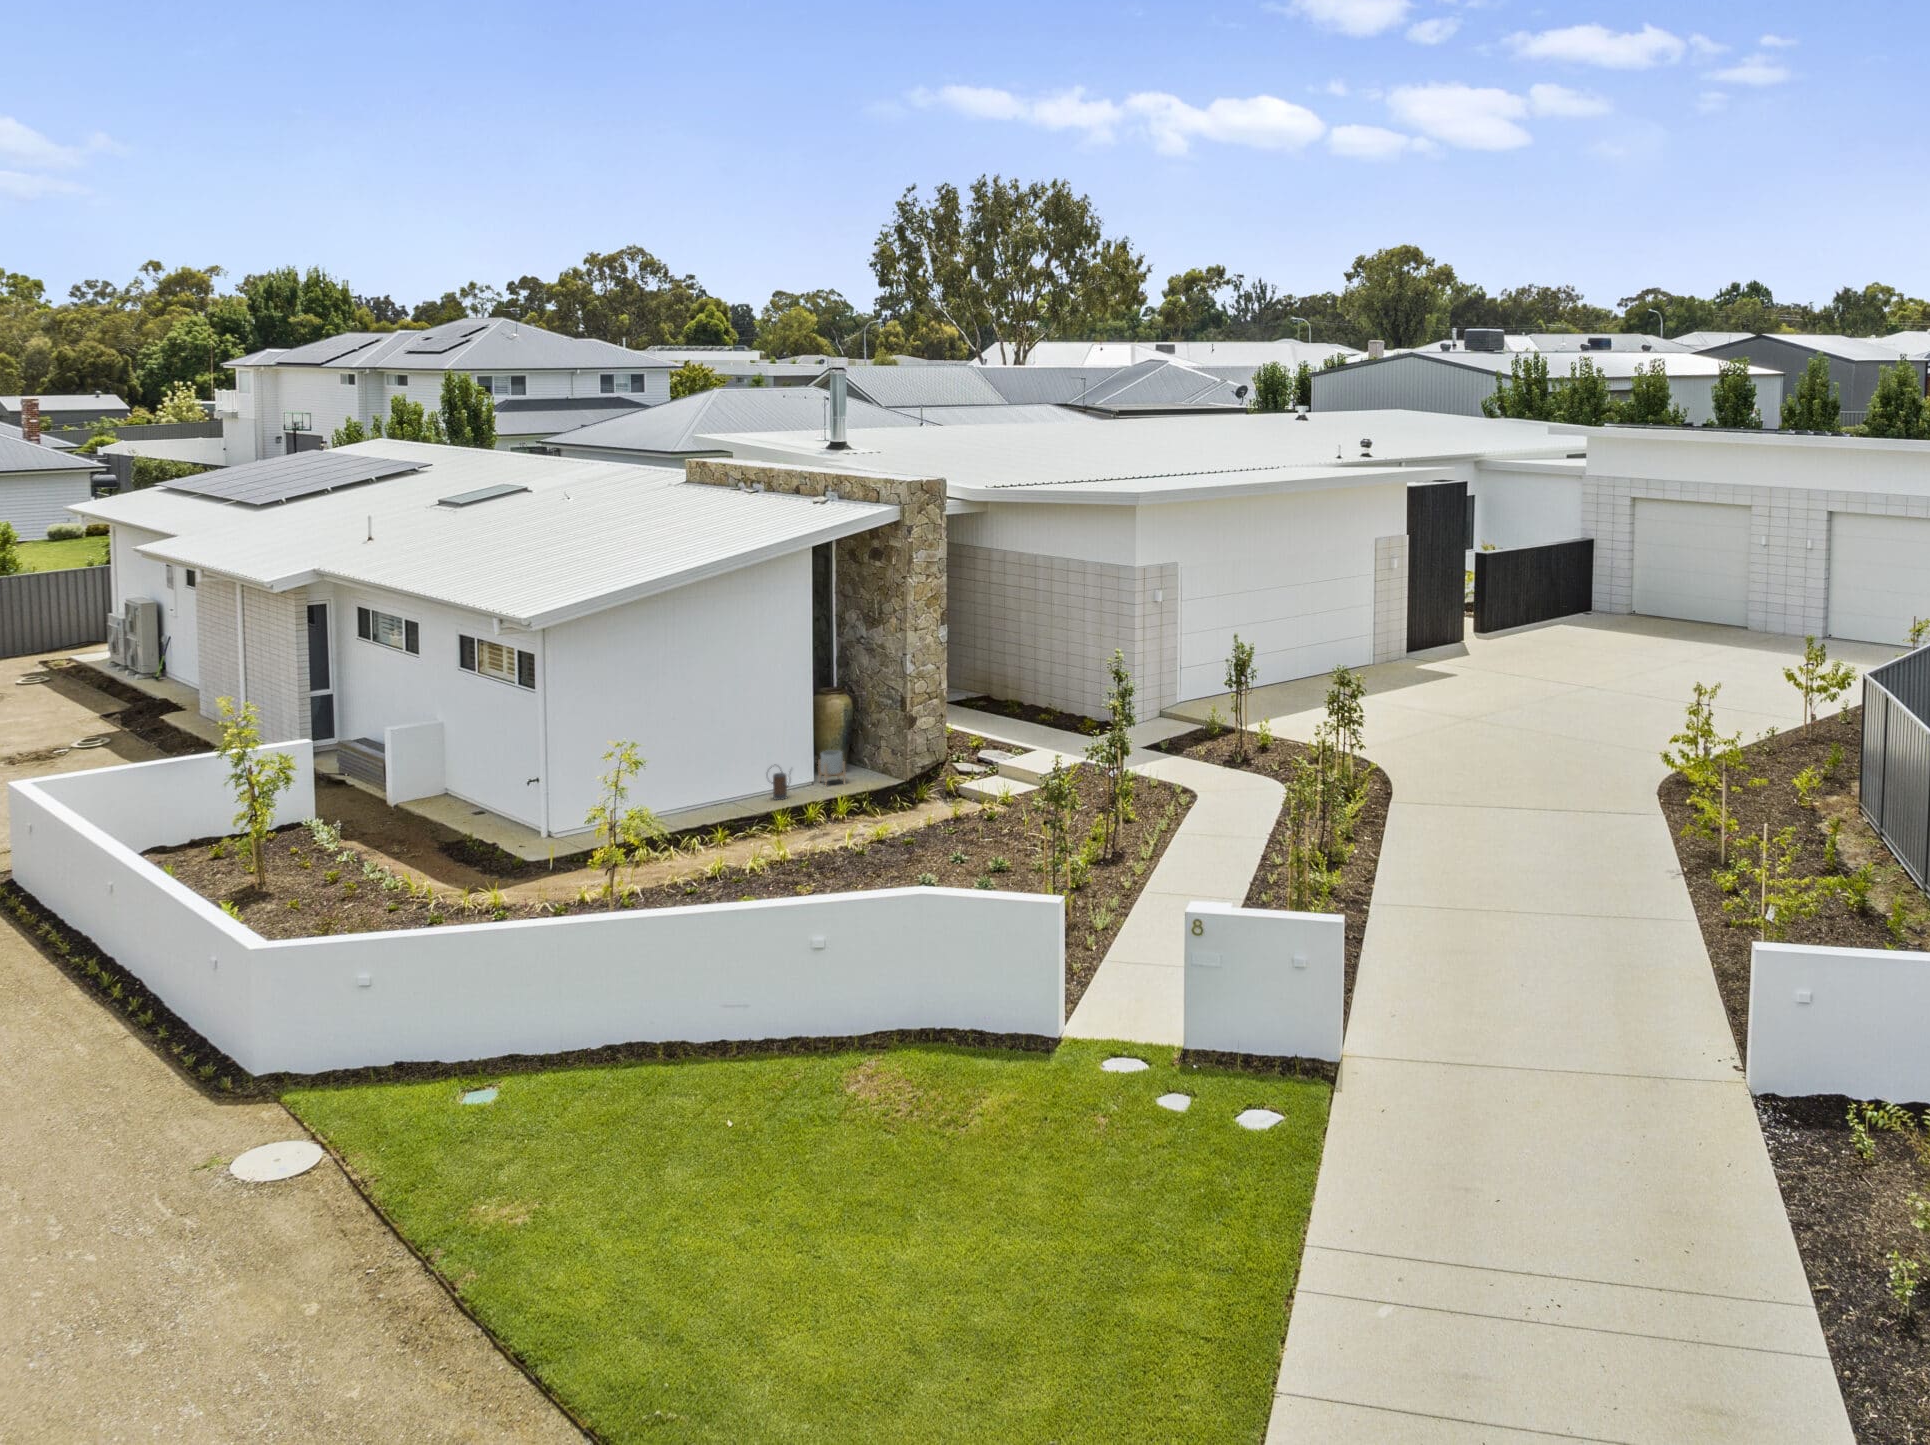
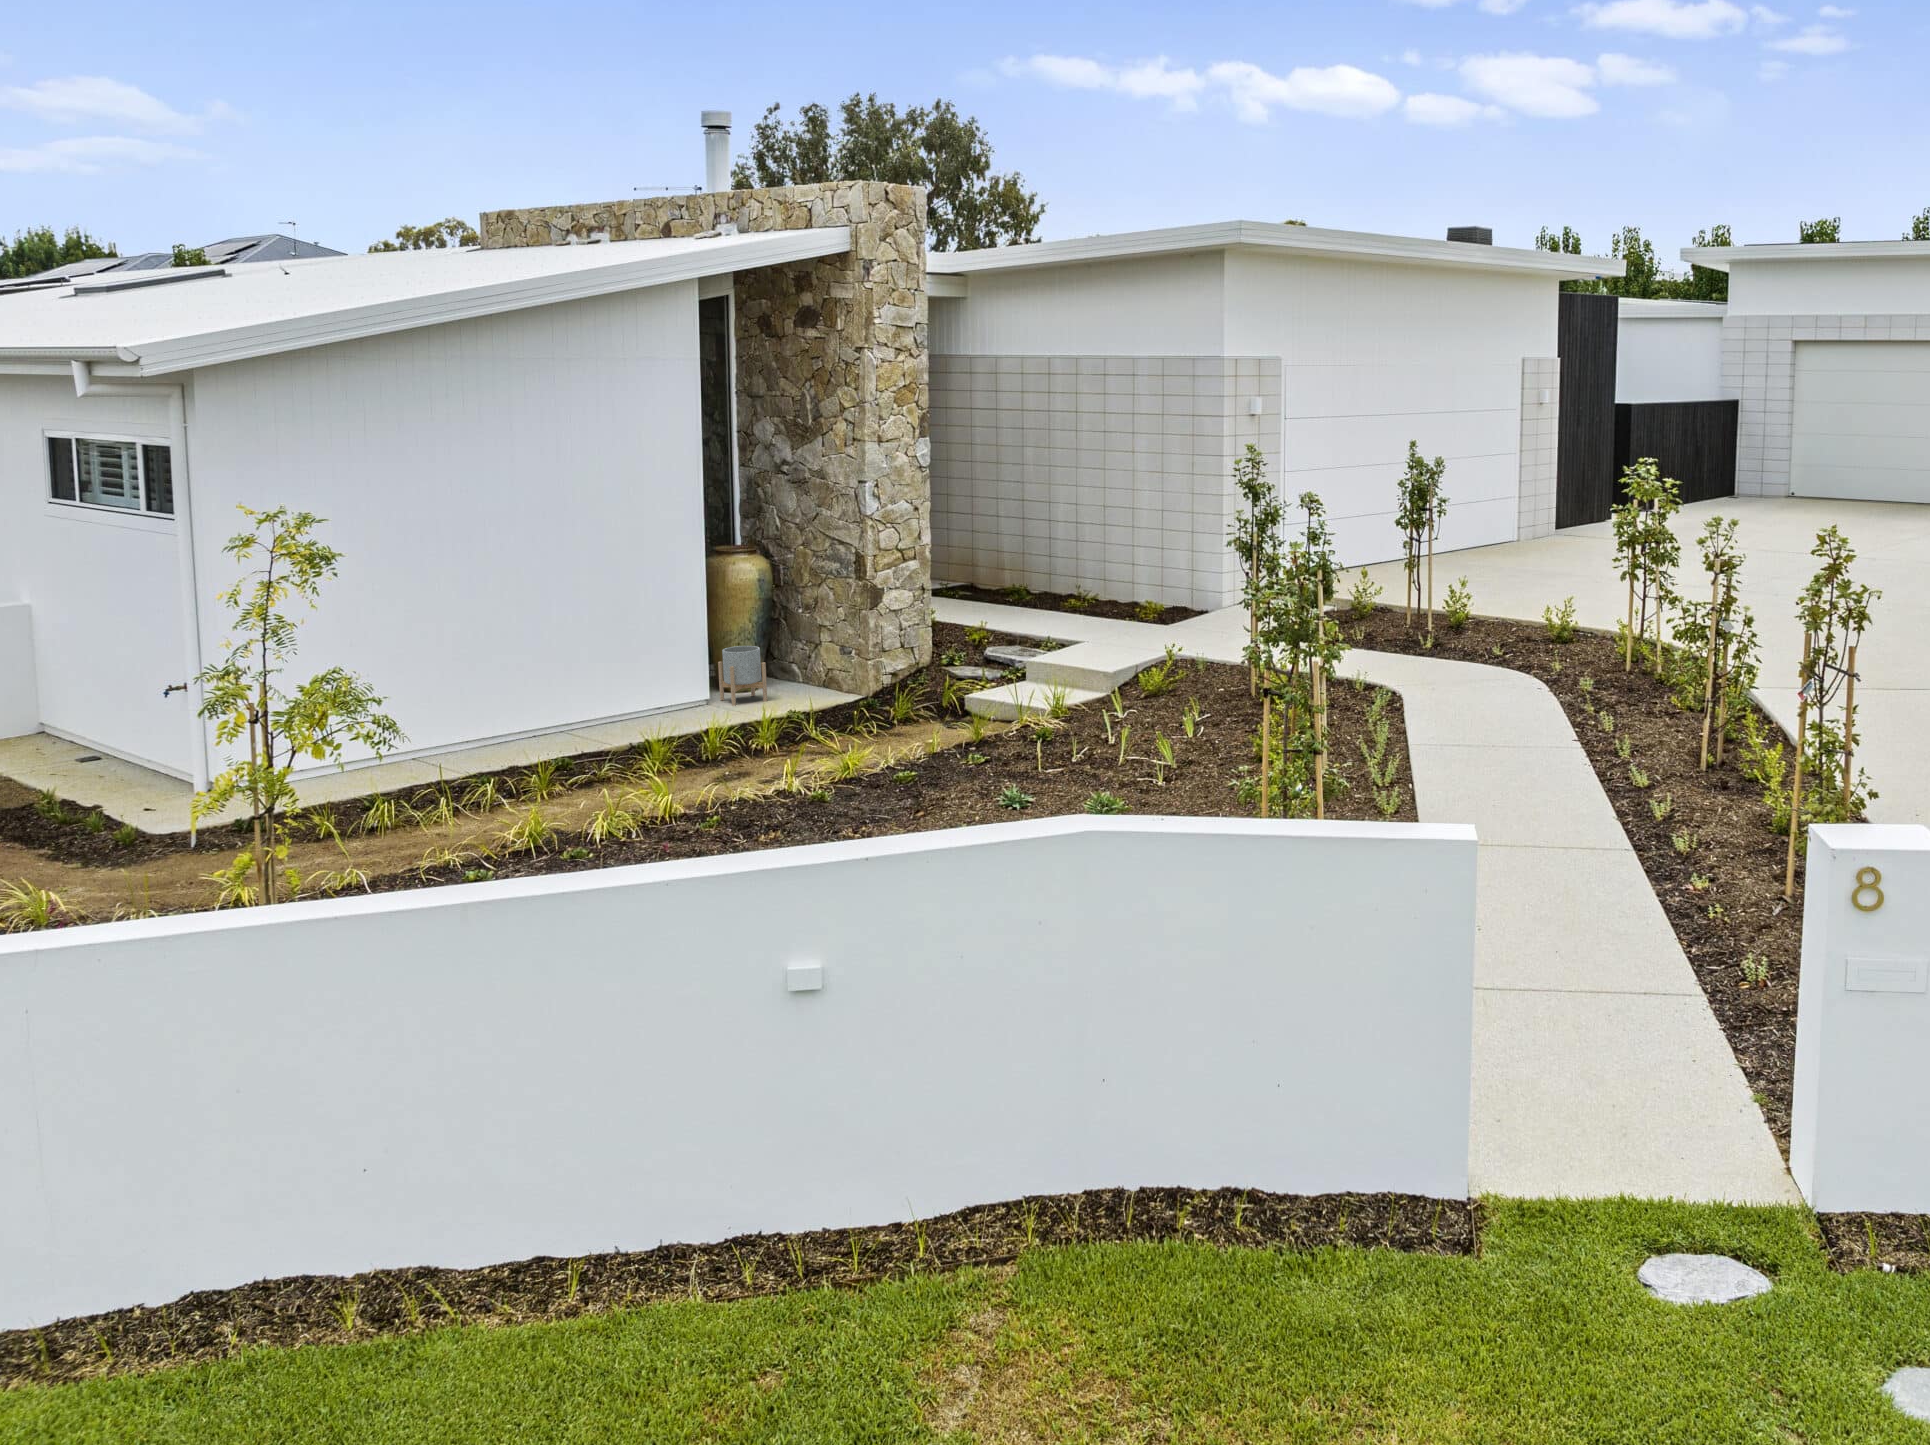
watering can: present [770,767,789,800] -> none [631,664,677,725]

